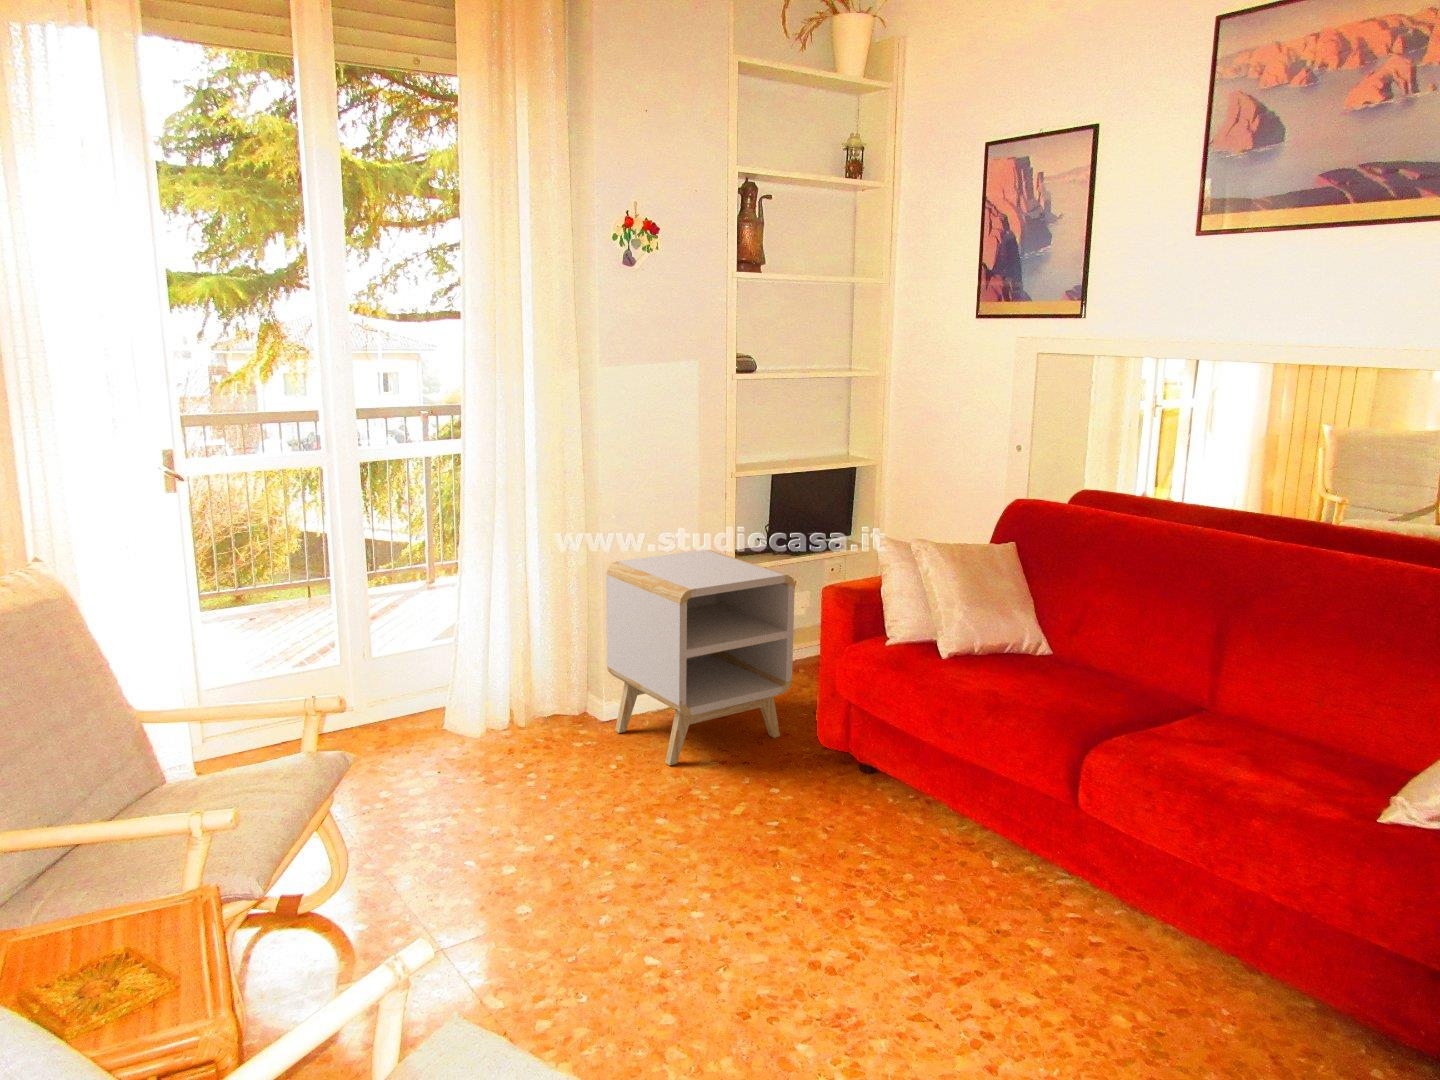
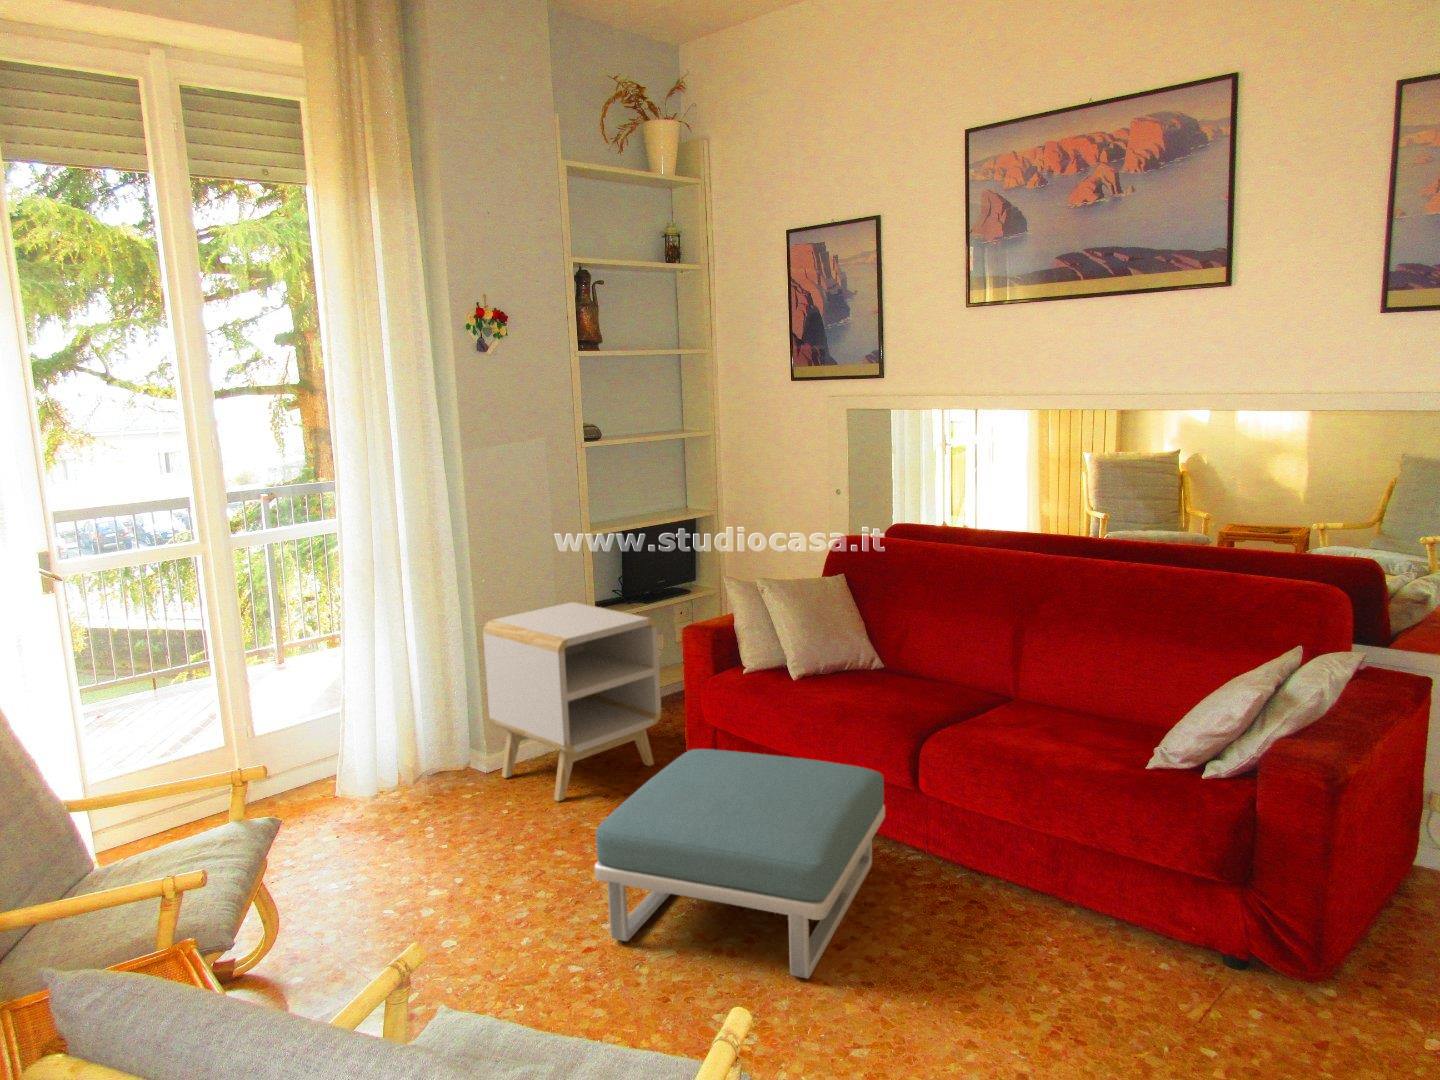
footstool: none [686,728,1035,1013] -> present [594,749,885,978]

